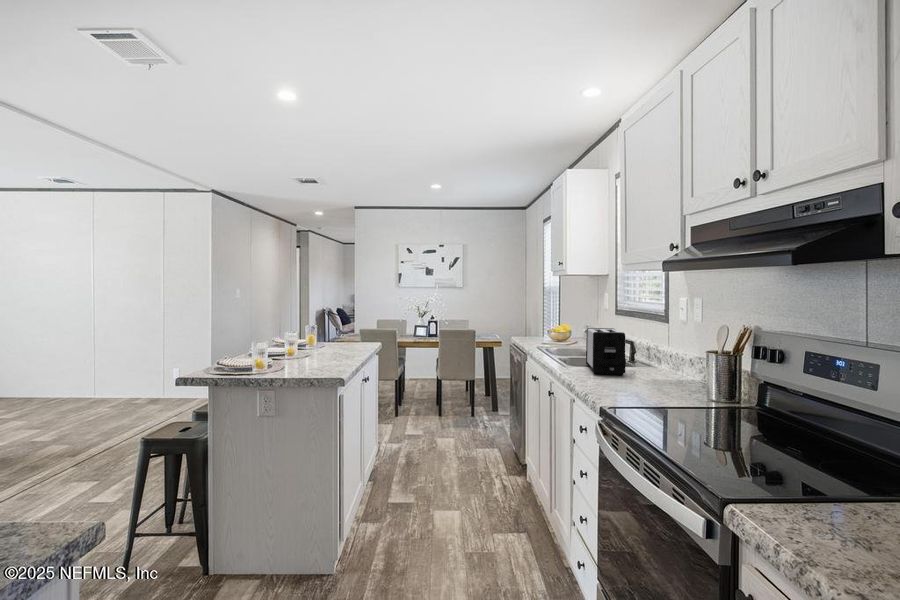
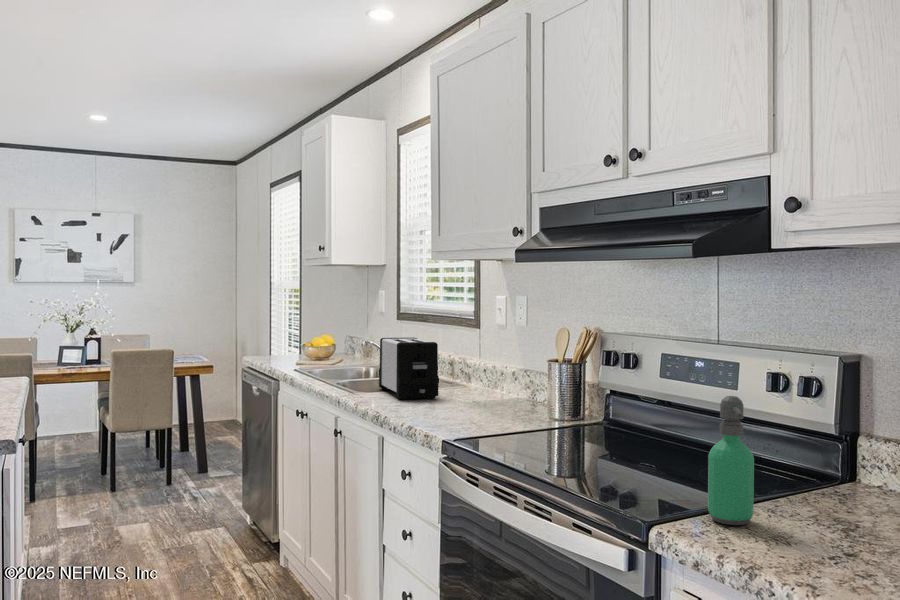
soap dispenser: none [801,399,855,529] -> present [708,396,754,525]

